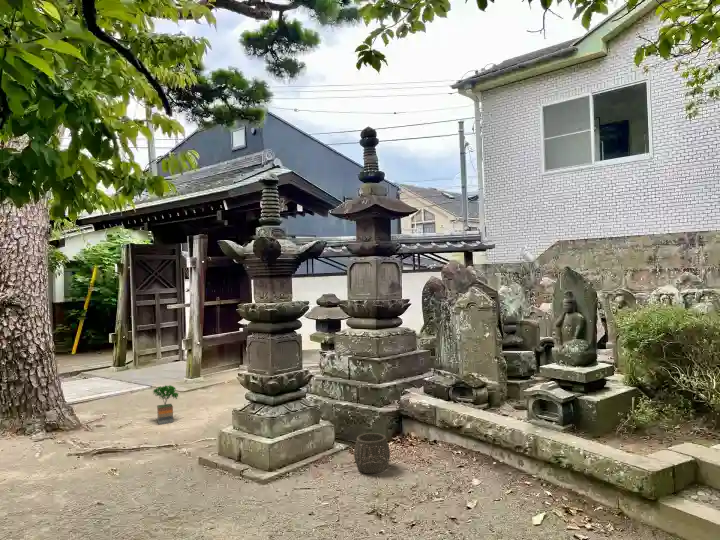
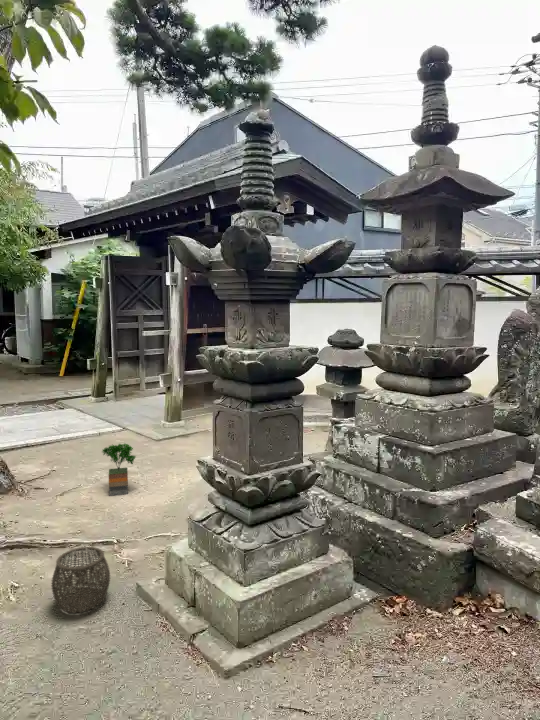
woven basket: present [354,433,390,474] -> present [51,547,110,613]

